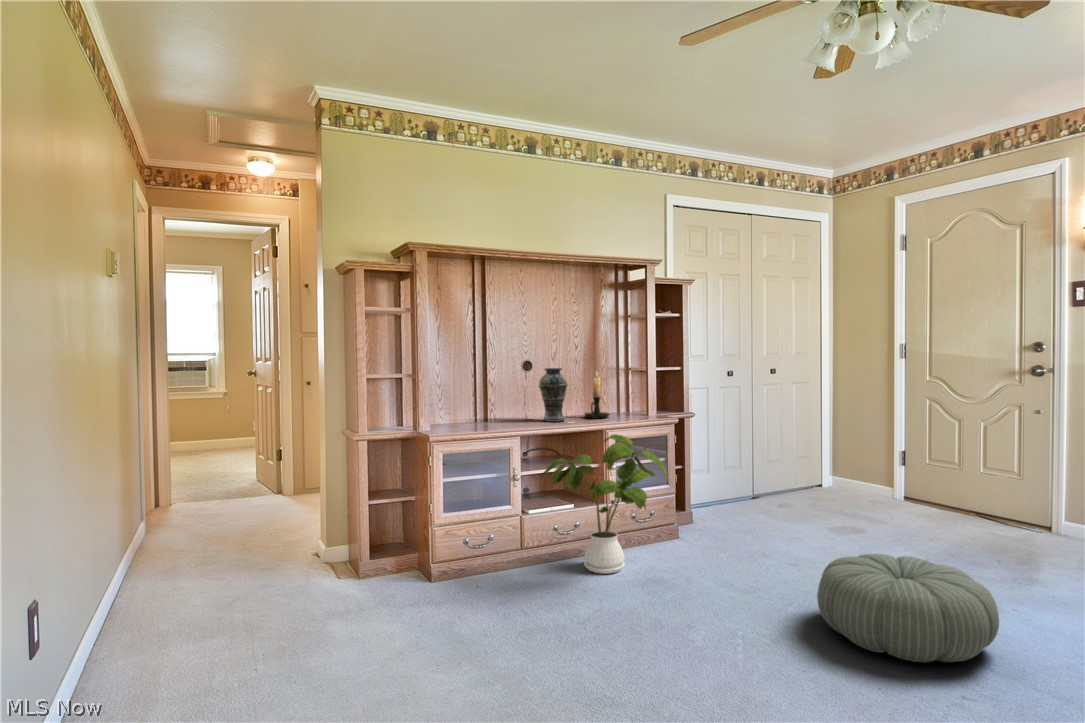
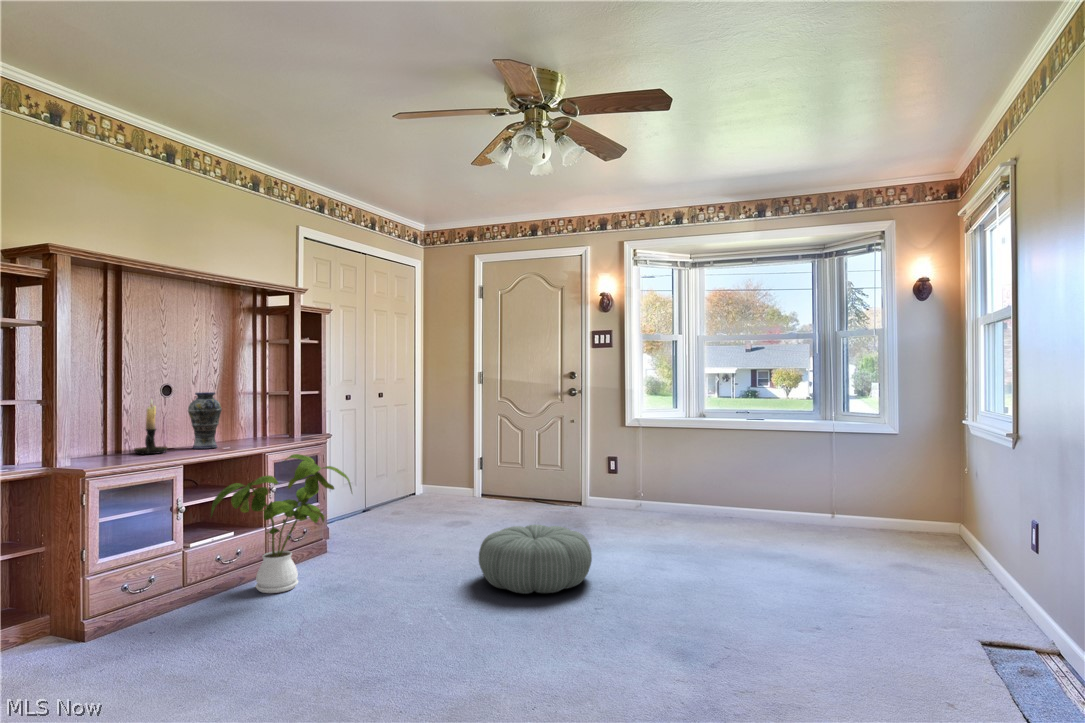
candle holder: present [585,372,609,418] -> present [134,399,168,454]

